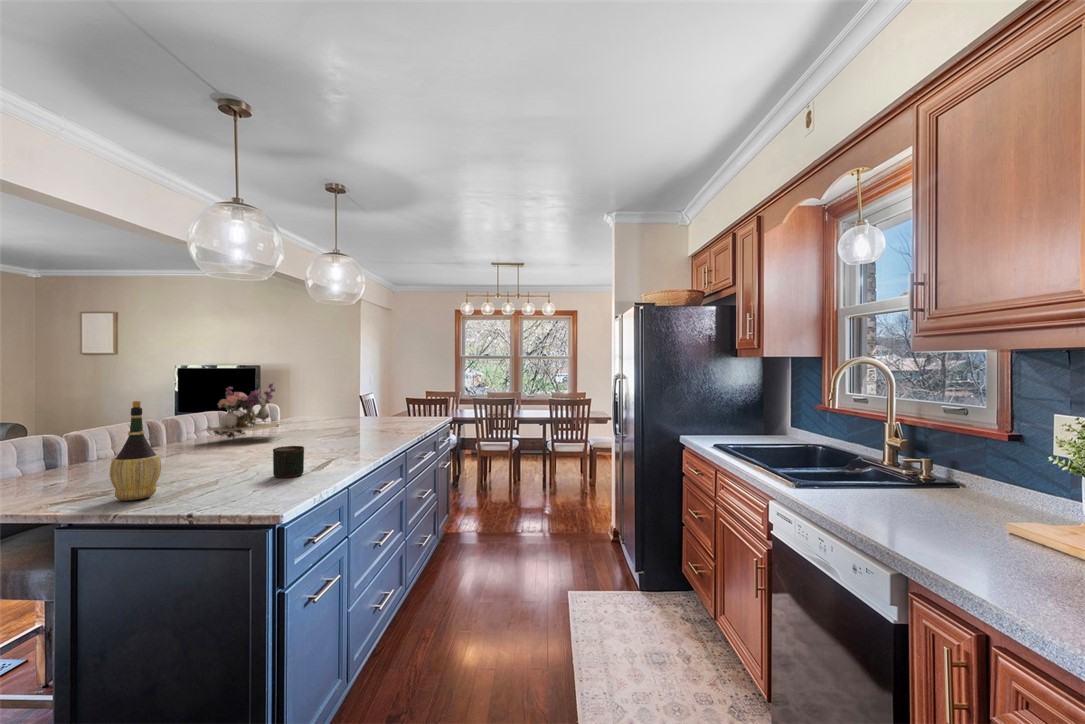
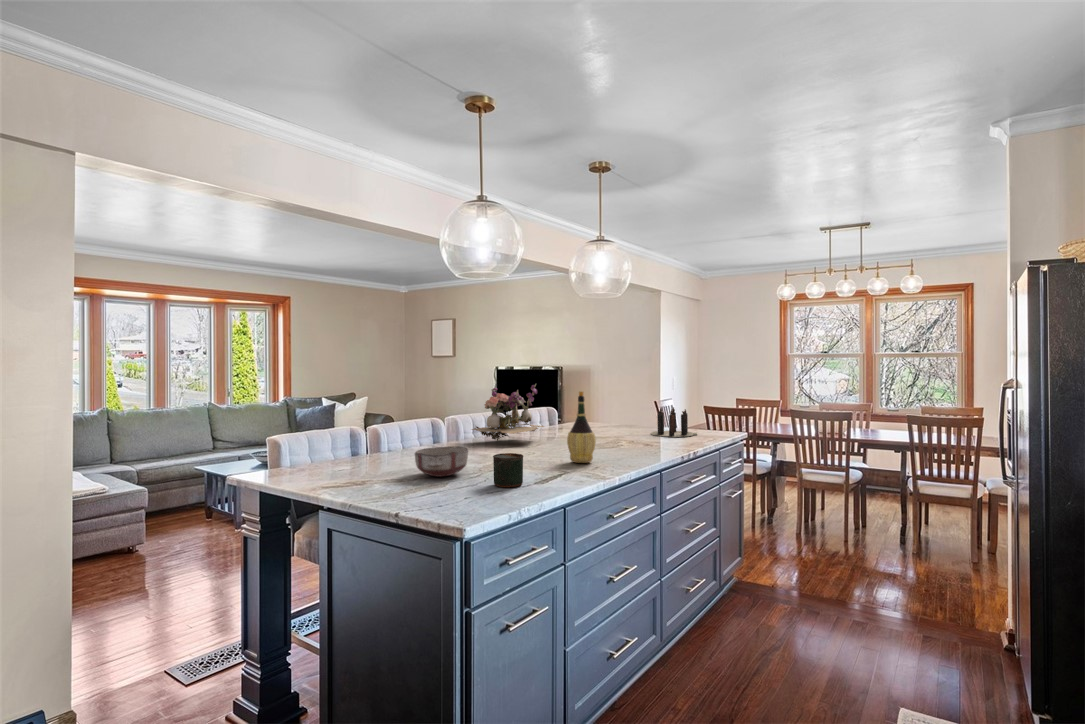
candle: none [374,400,422,424] -> present [651,407,697,437]
wine bottle: present [110,401,161,500] -> present [567,392,596,463]
ceramic bowl: none [169,446,235,477] -> present [415,447,468,477]

